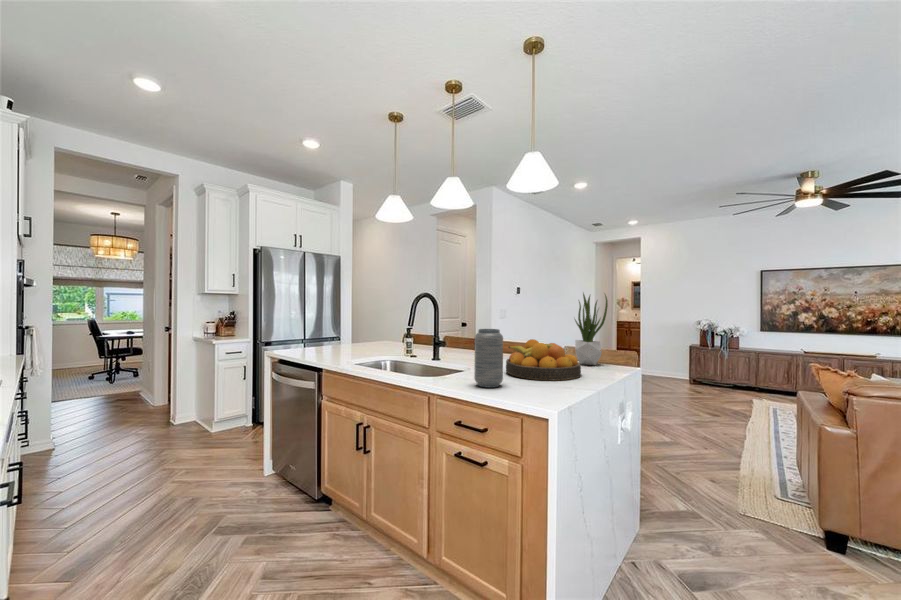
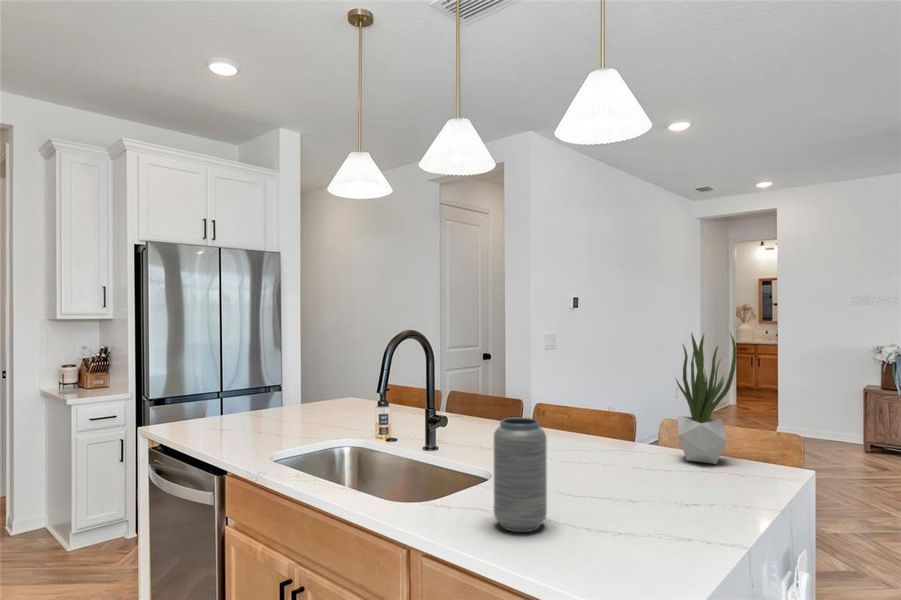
fruit bowl: present [506,339,581,381] -> none [553,423,692,510]

